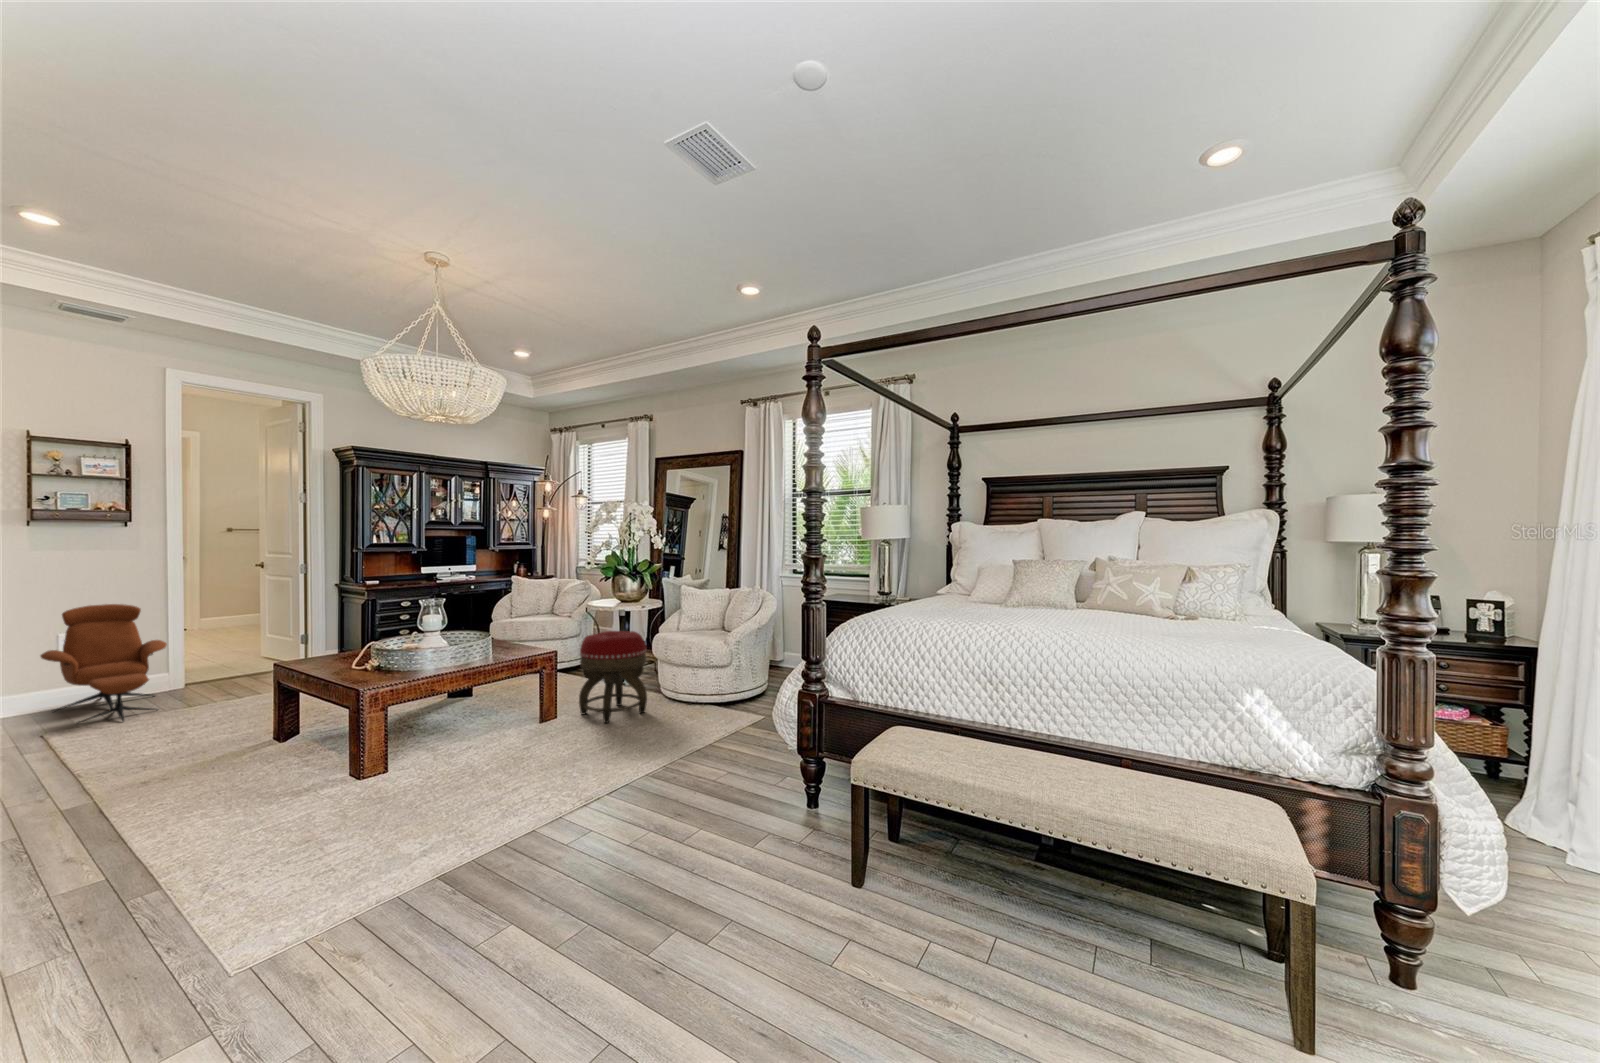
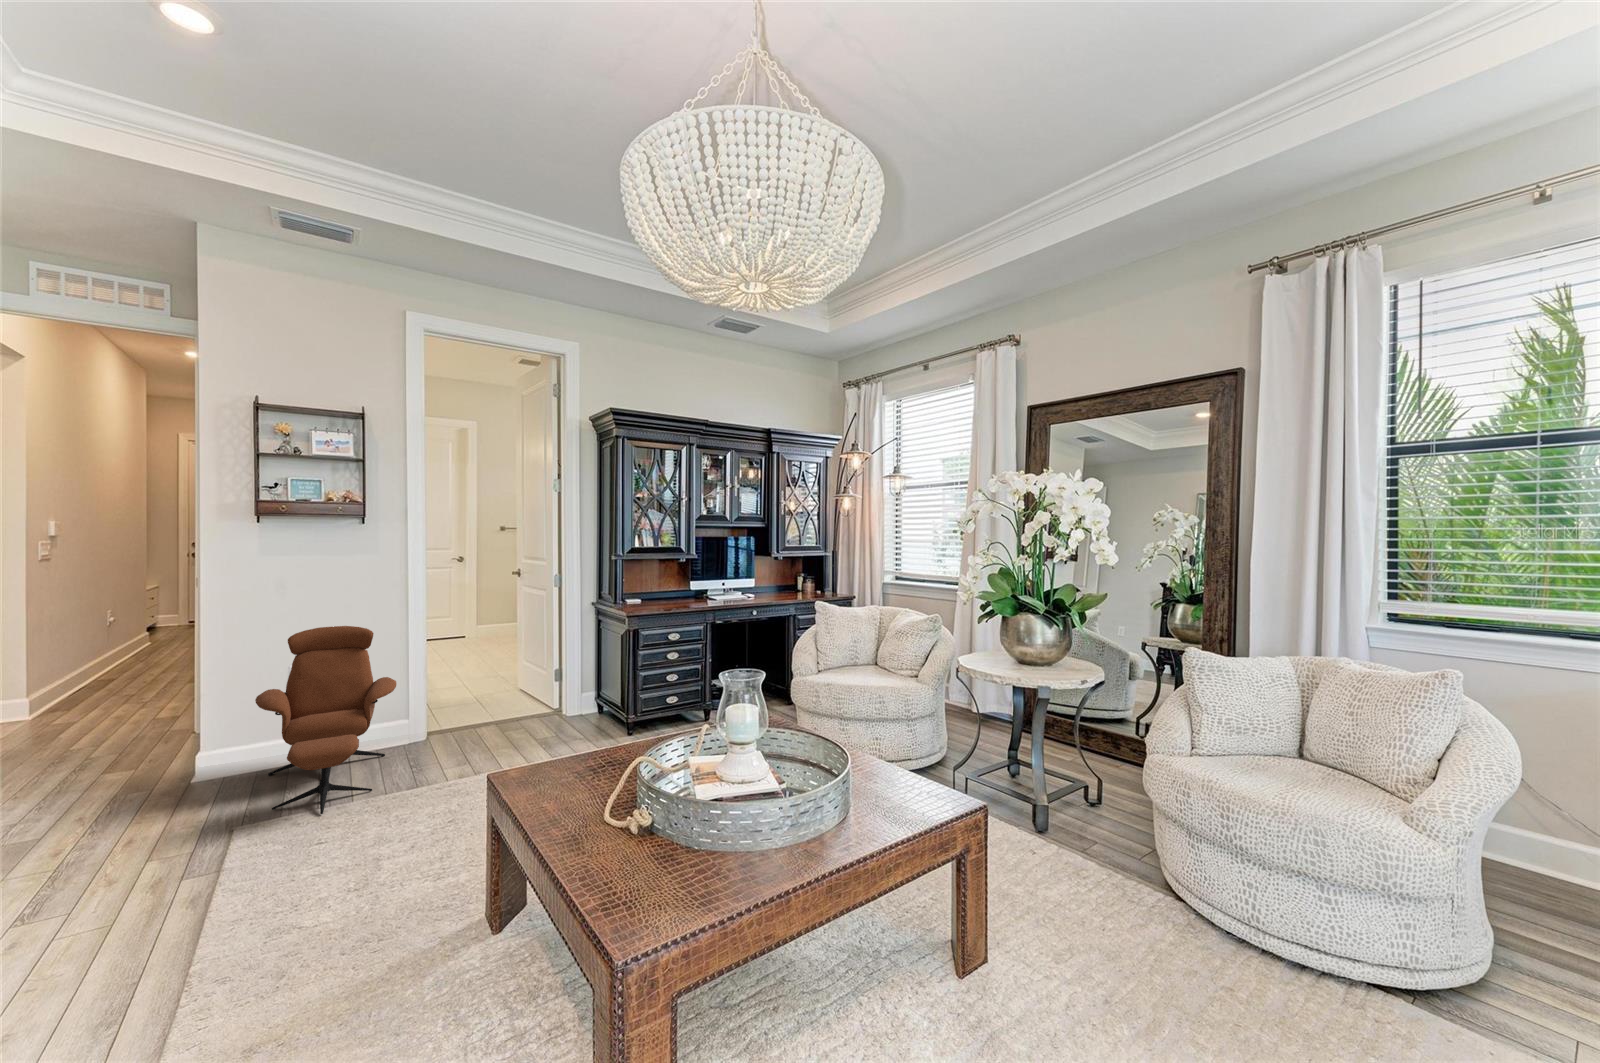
footstool: present [579,631,647,723] -> none [1030,748,1202,1005]

